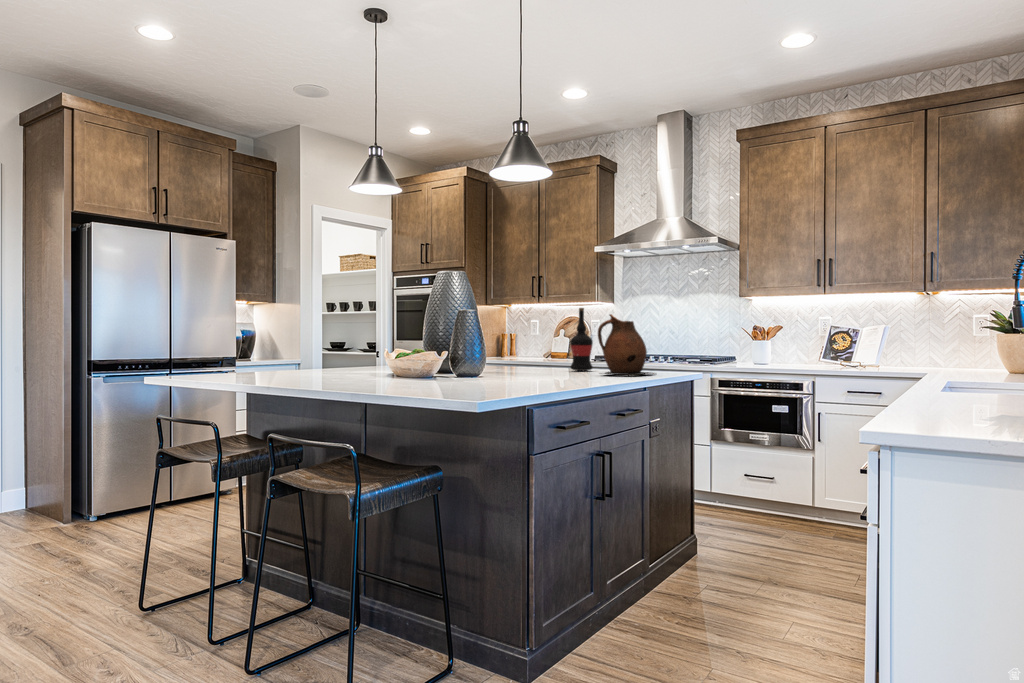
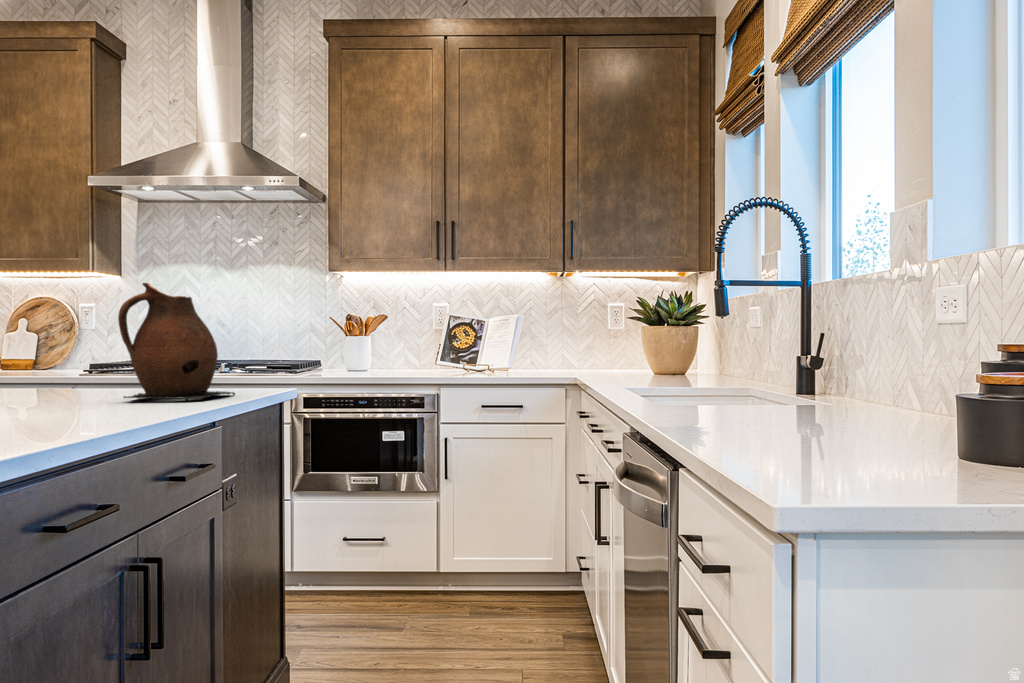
wine bottle: present [570,308,593,371] -> none [53,272,101,393]

